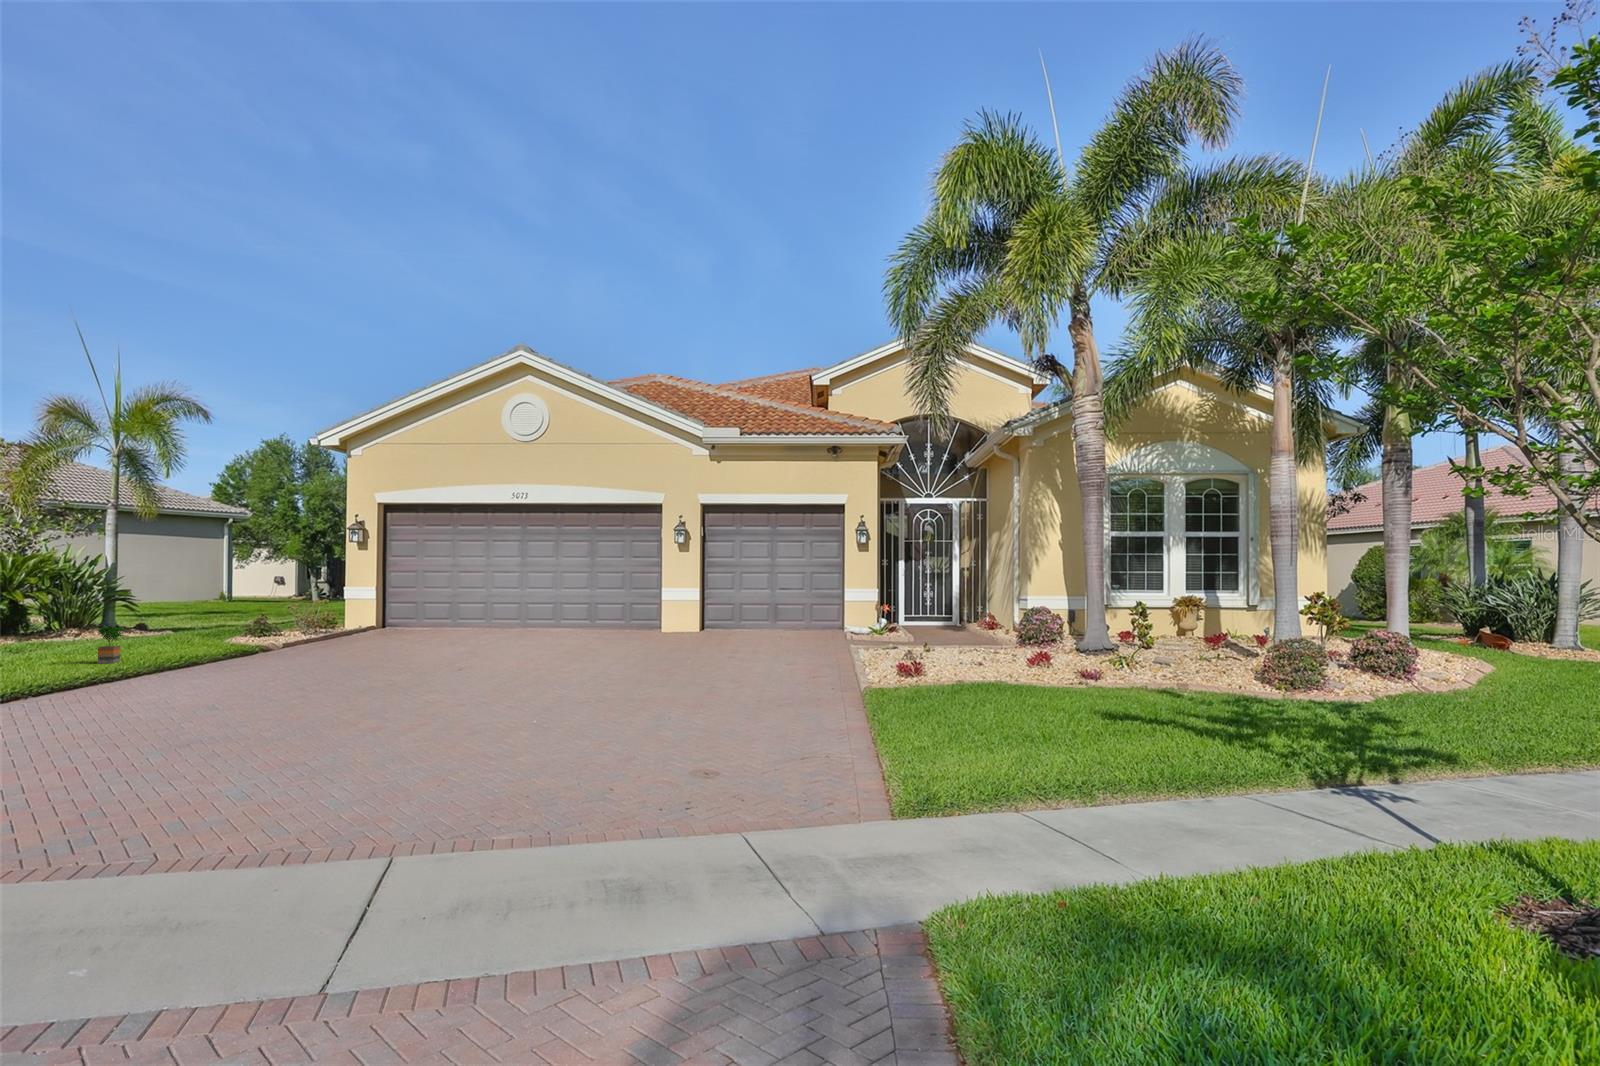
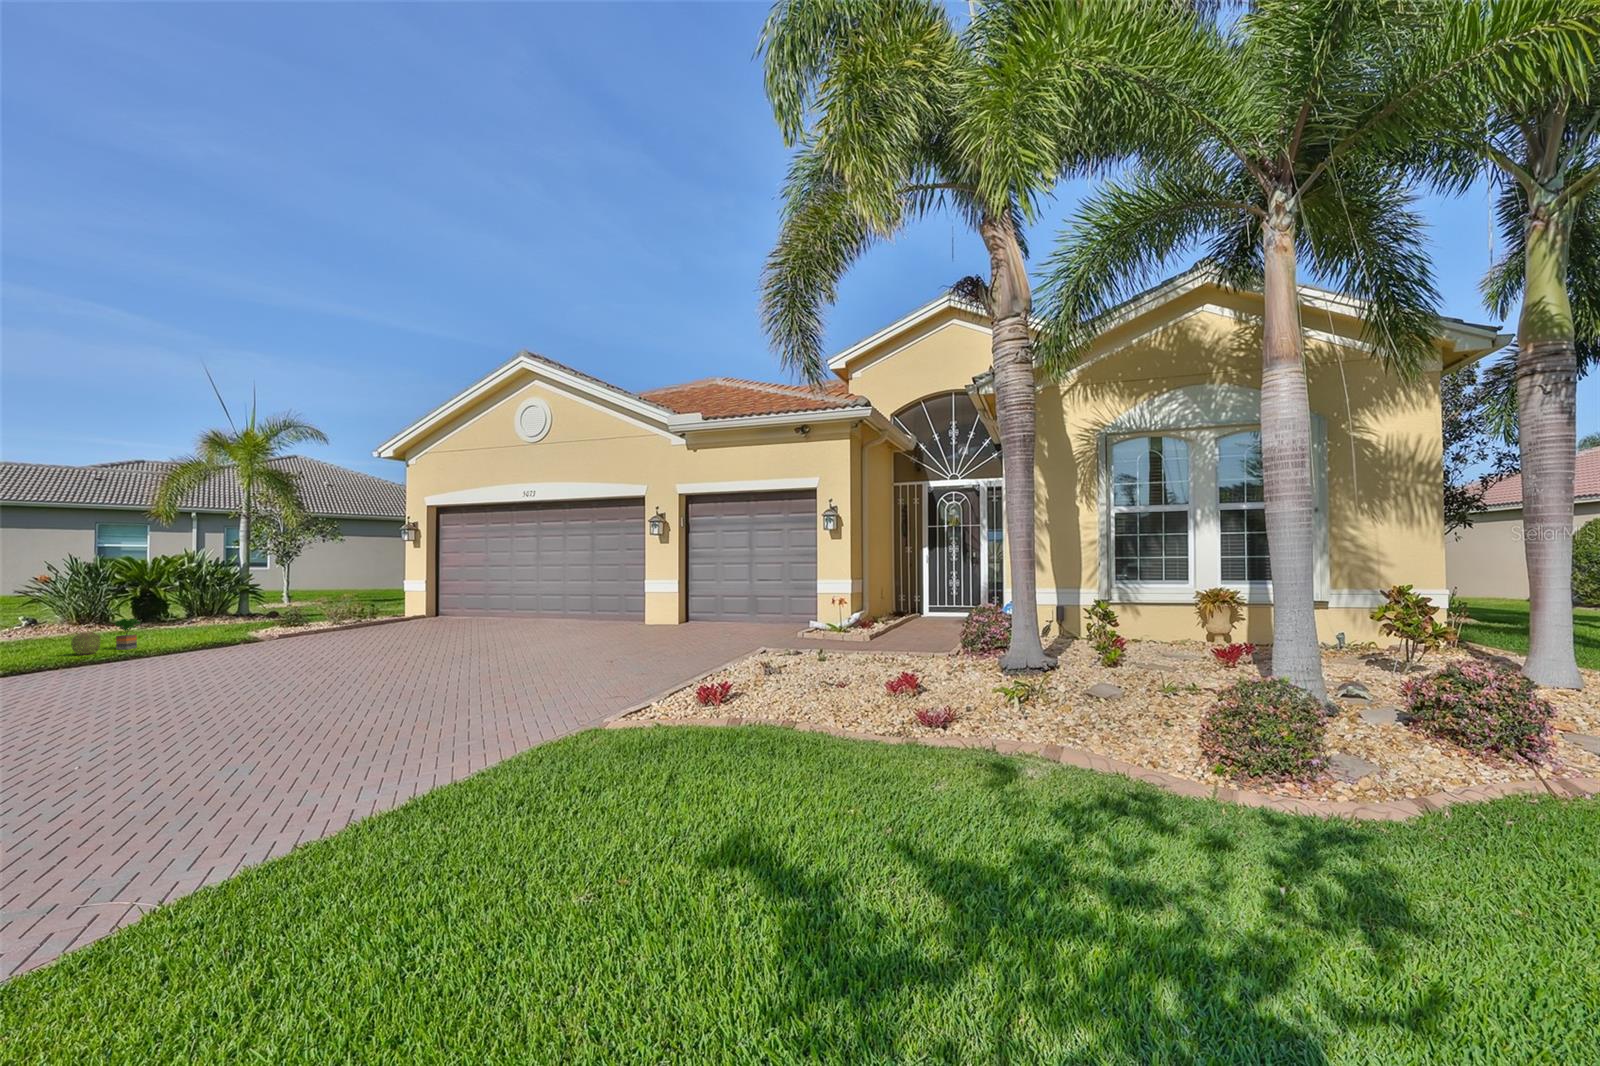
woven basket: none [59,641,93,670] -> present [72,631,100,655]

